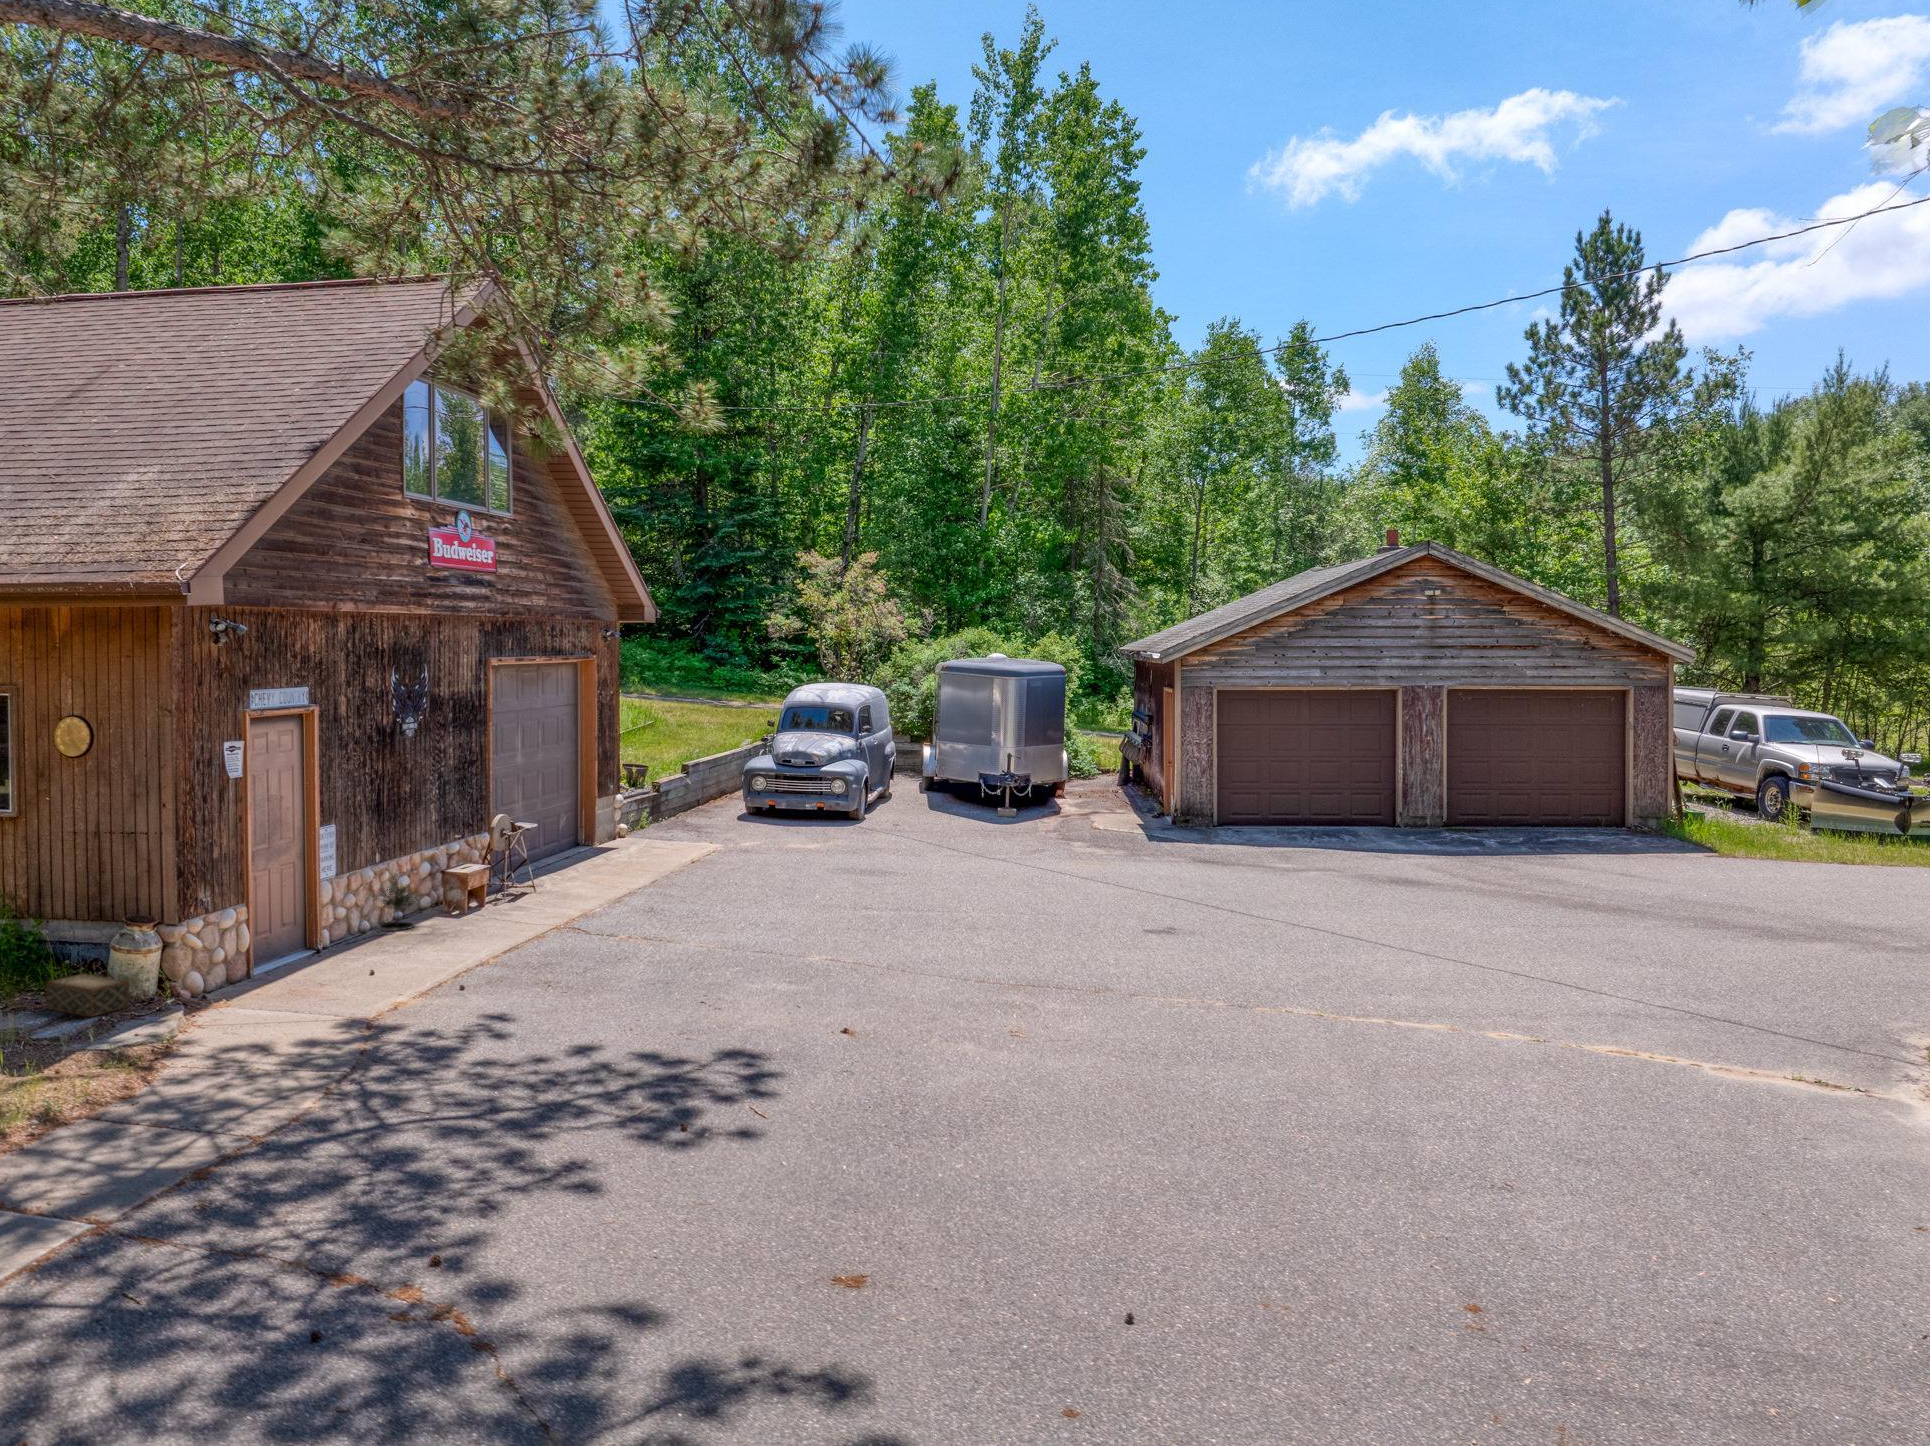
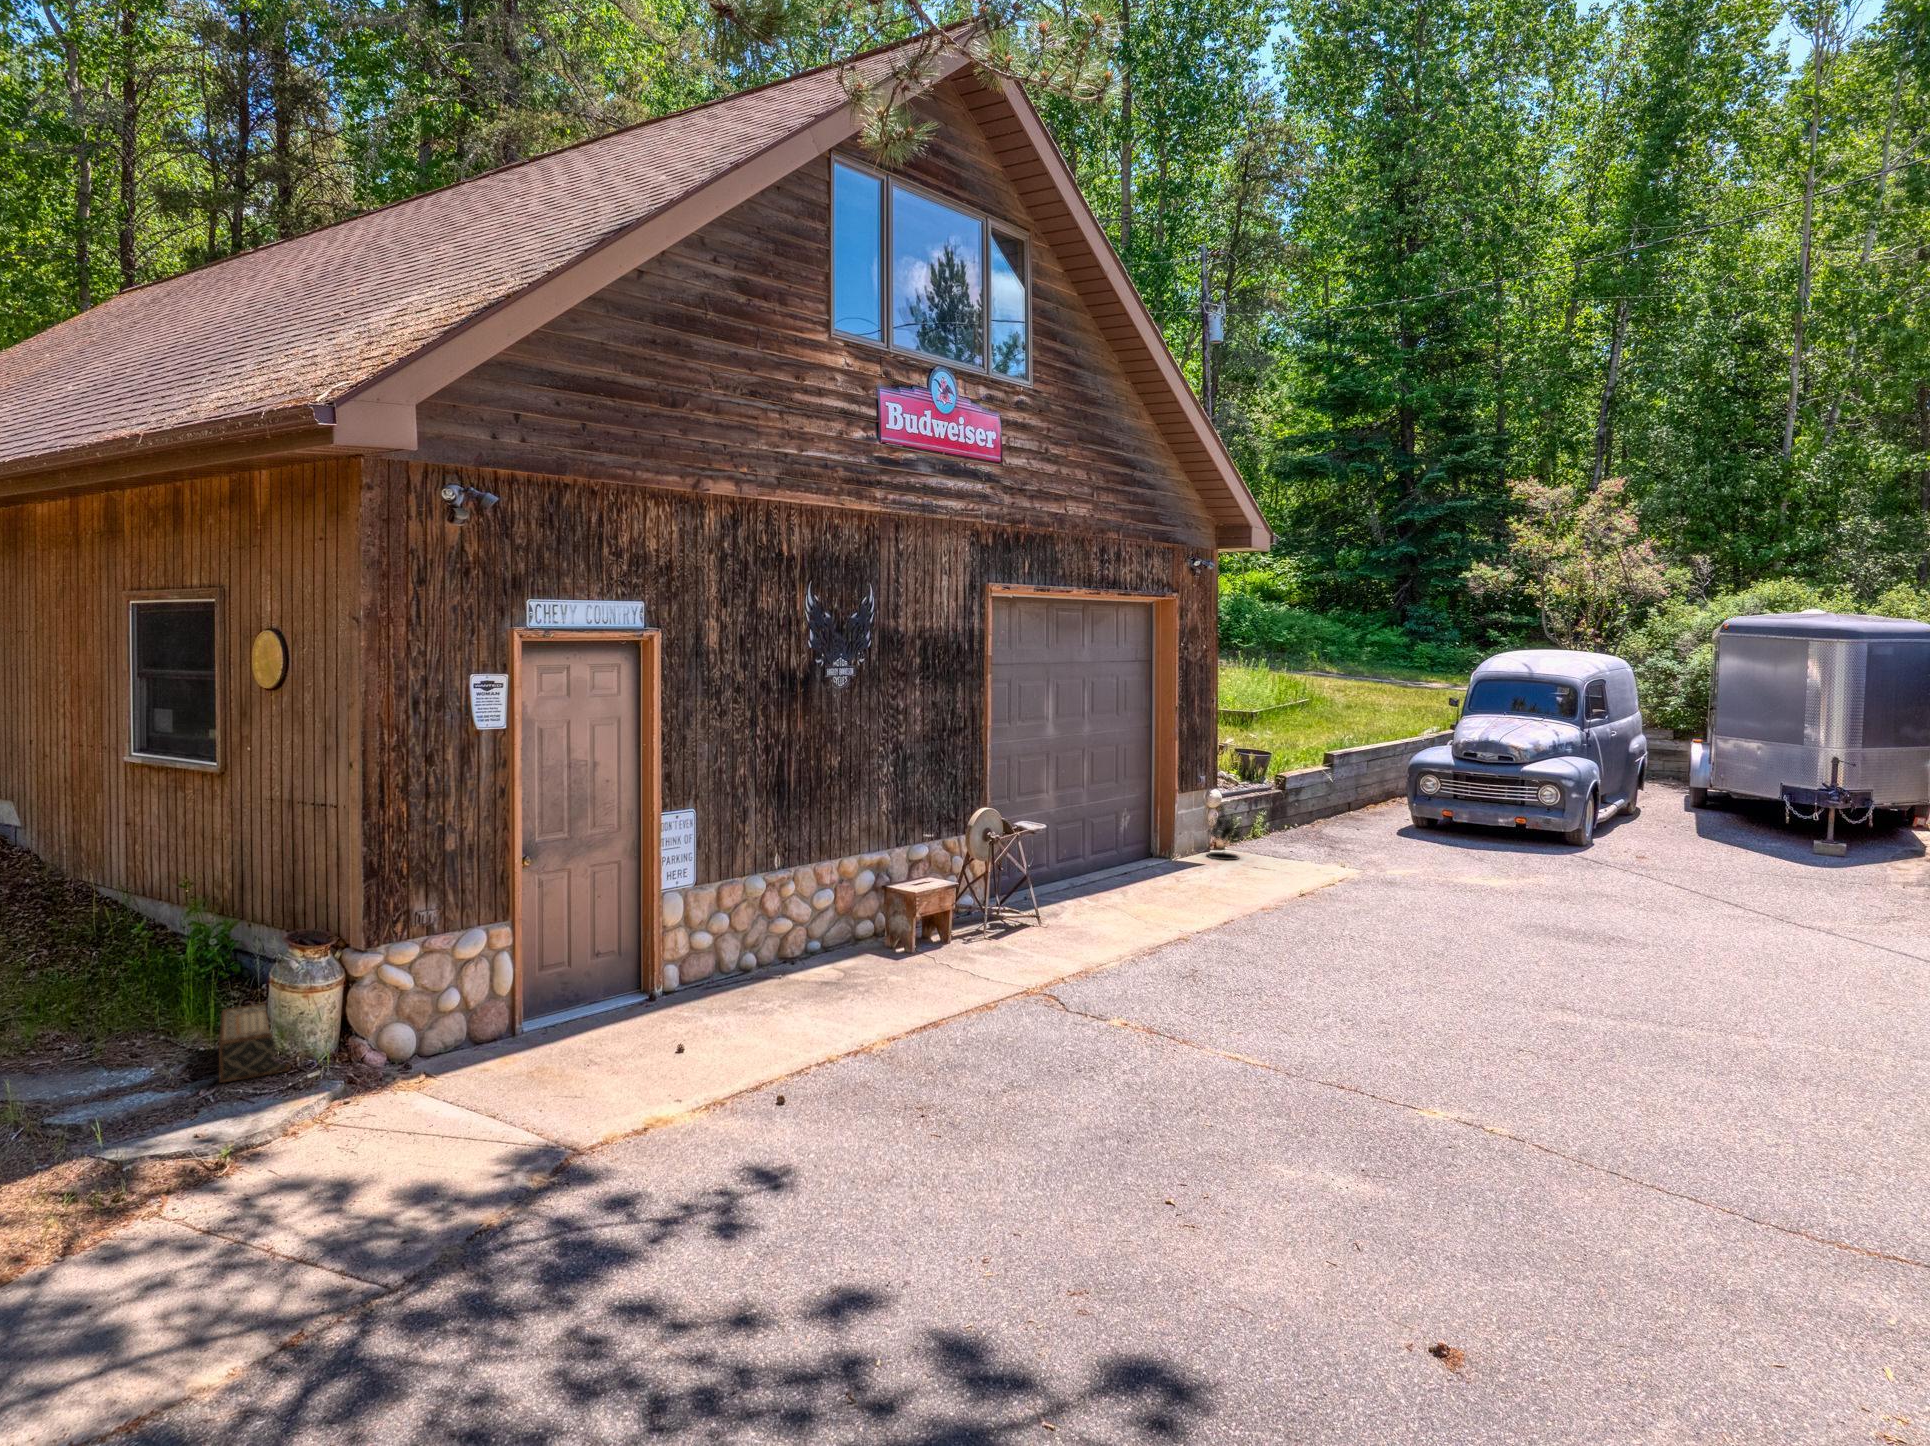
potted tree: present [378,873,417,931] -> present [1207,806,1242,860]

